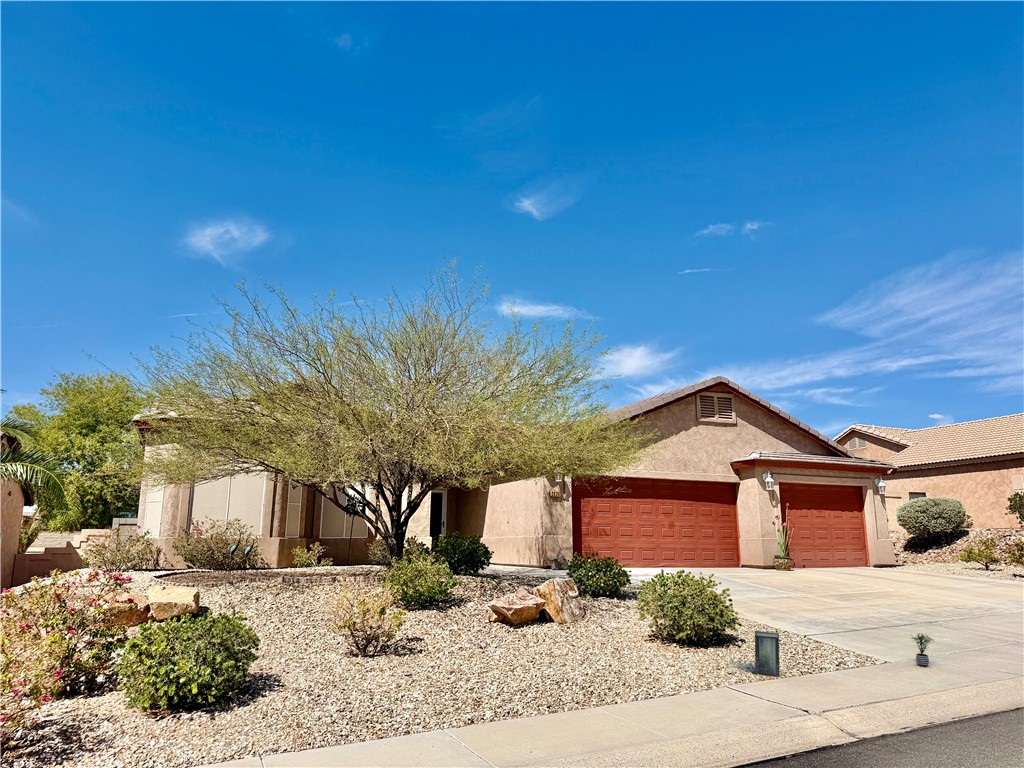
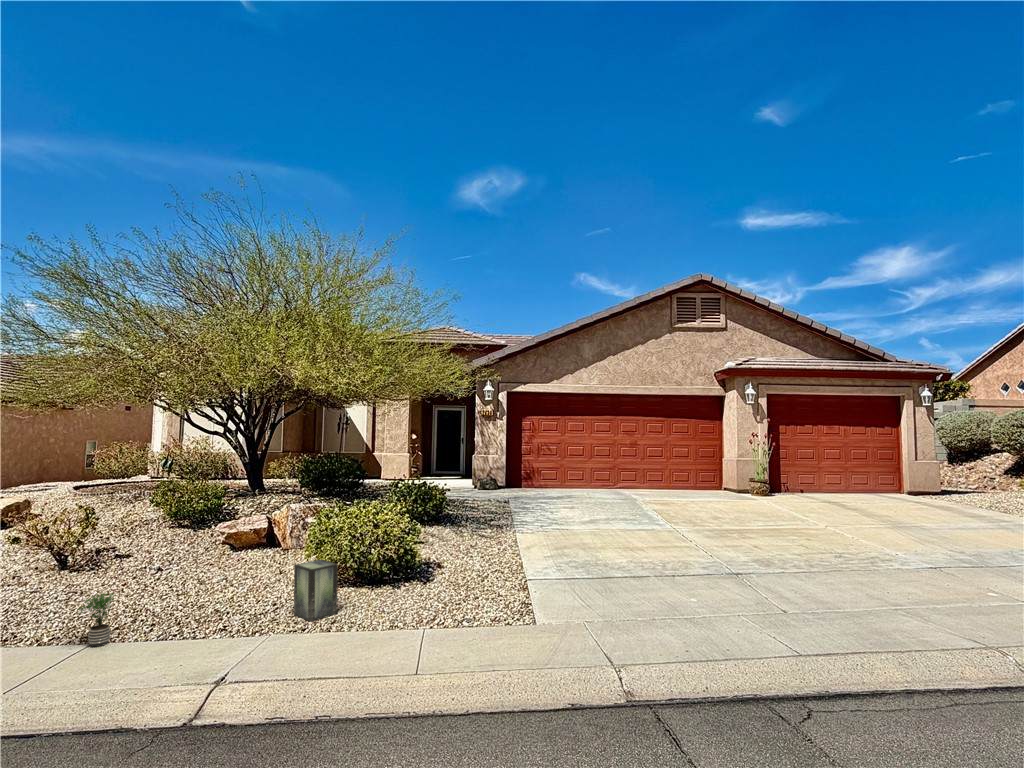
potted plant: present [912,634,935,667] -> present [78,594,114,647]

